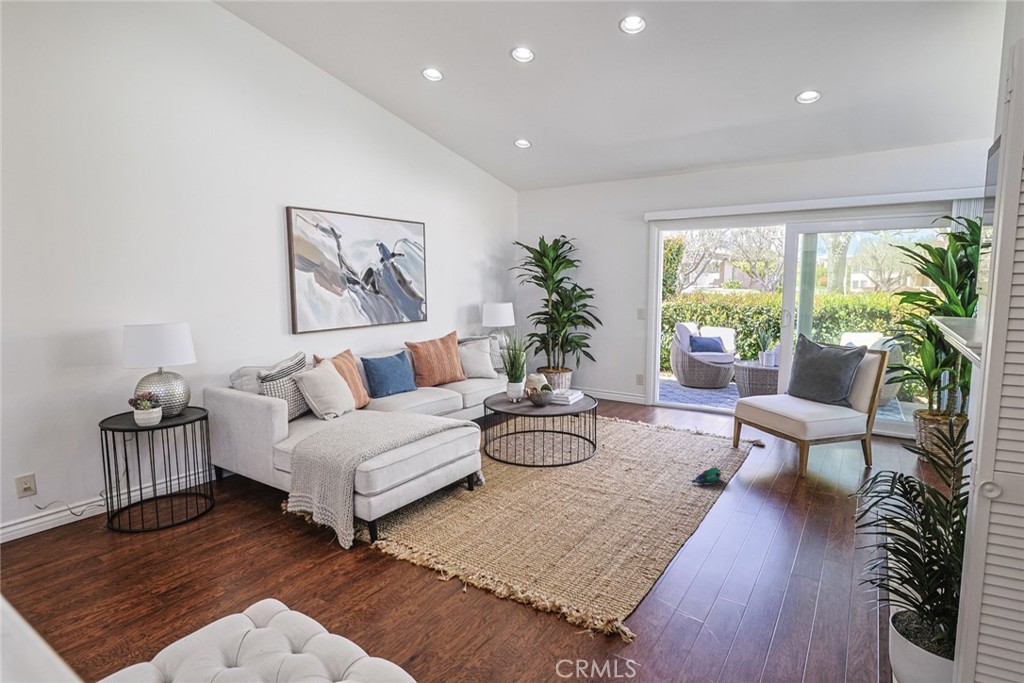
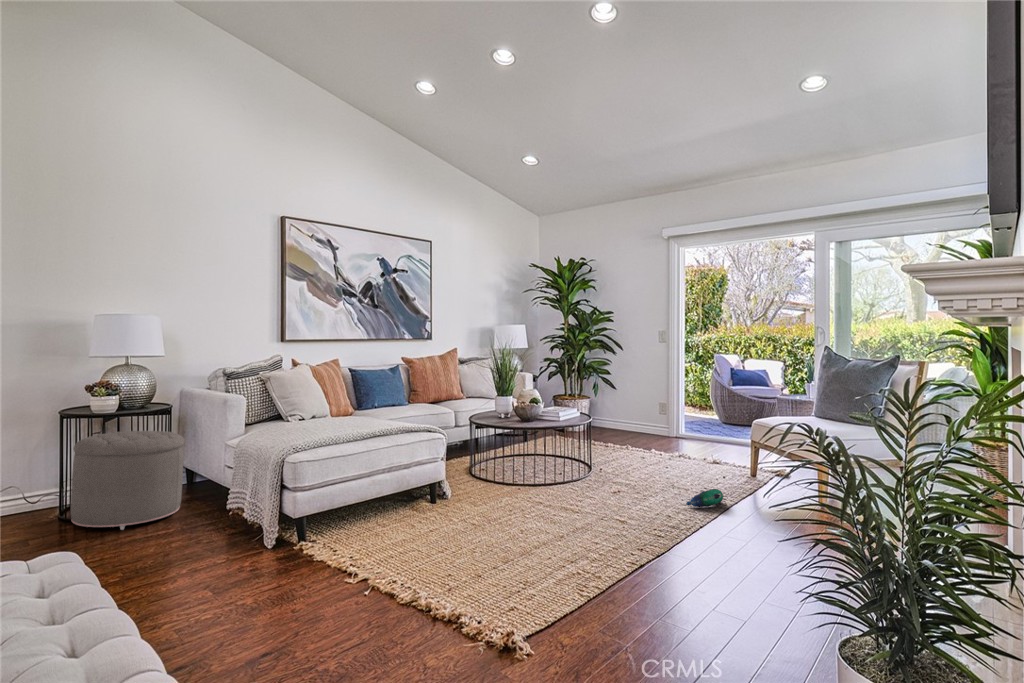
ottoman: none [129,438,233,538] -> present [70,431,185,530]

